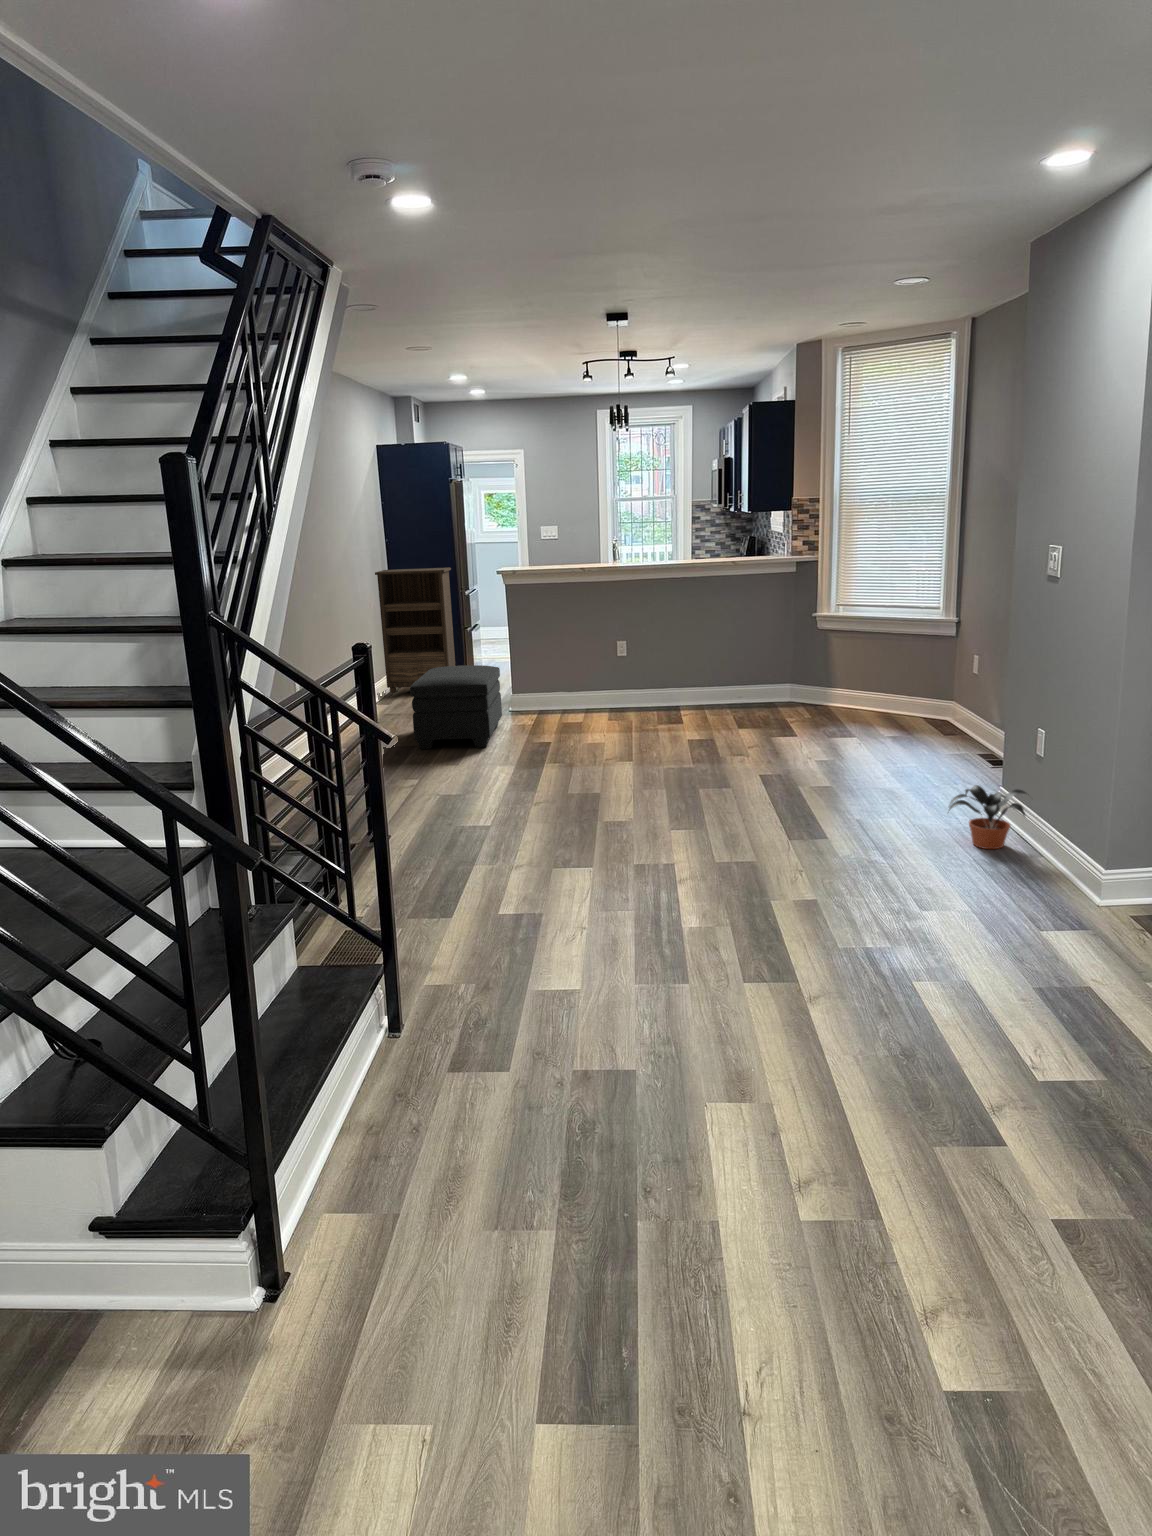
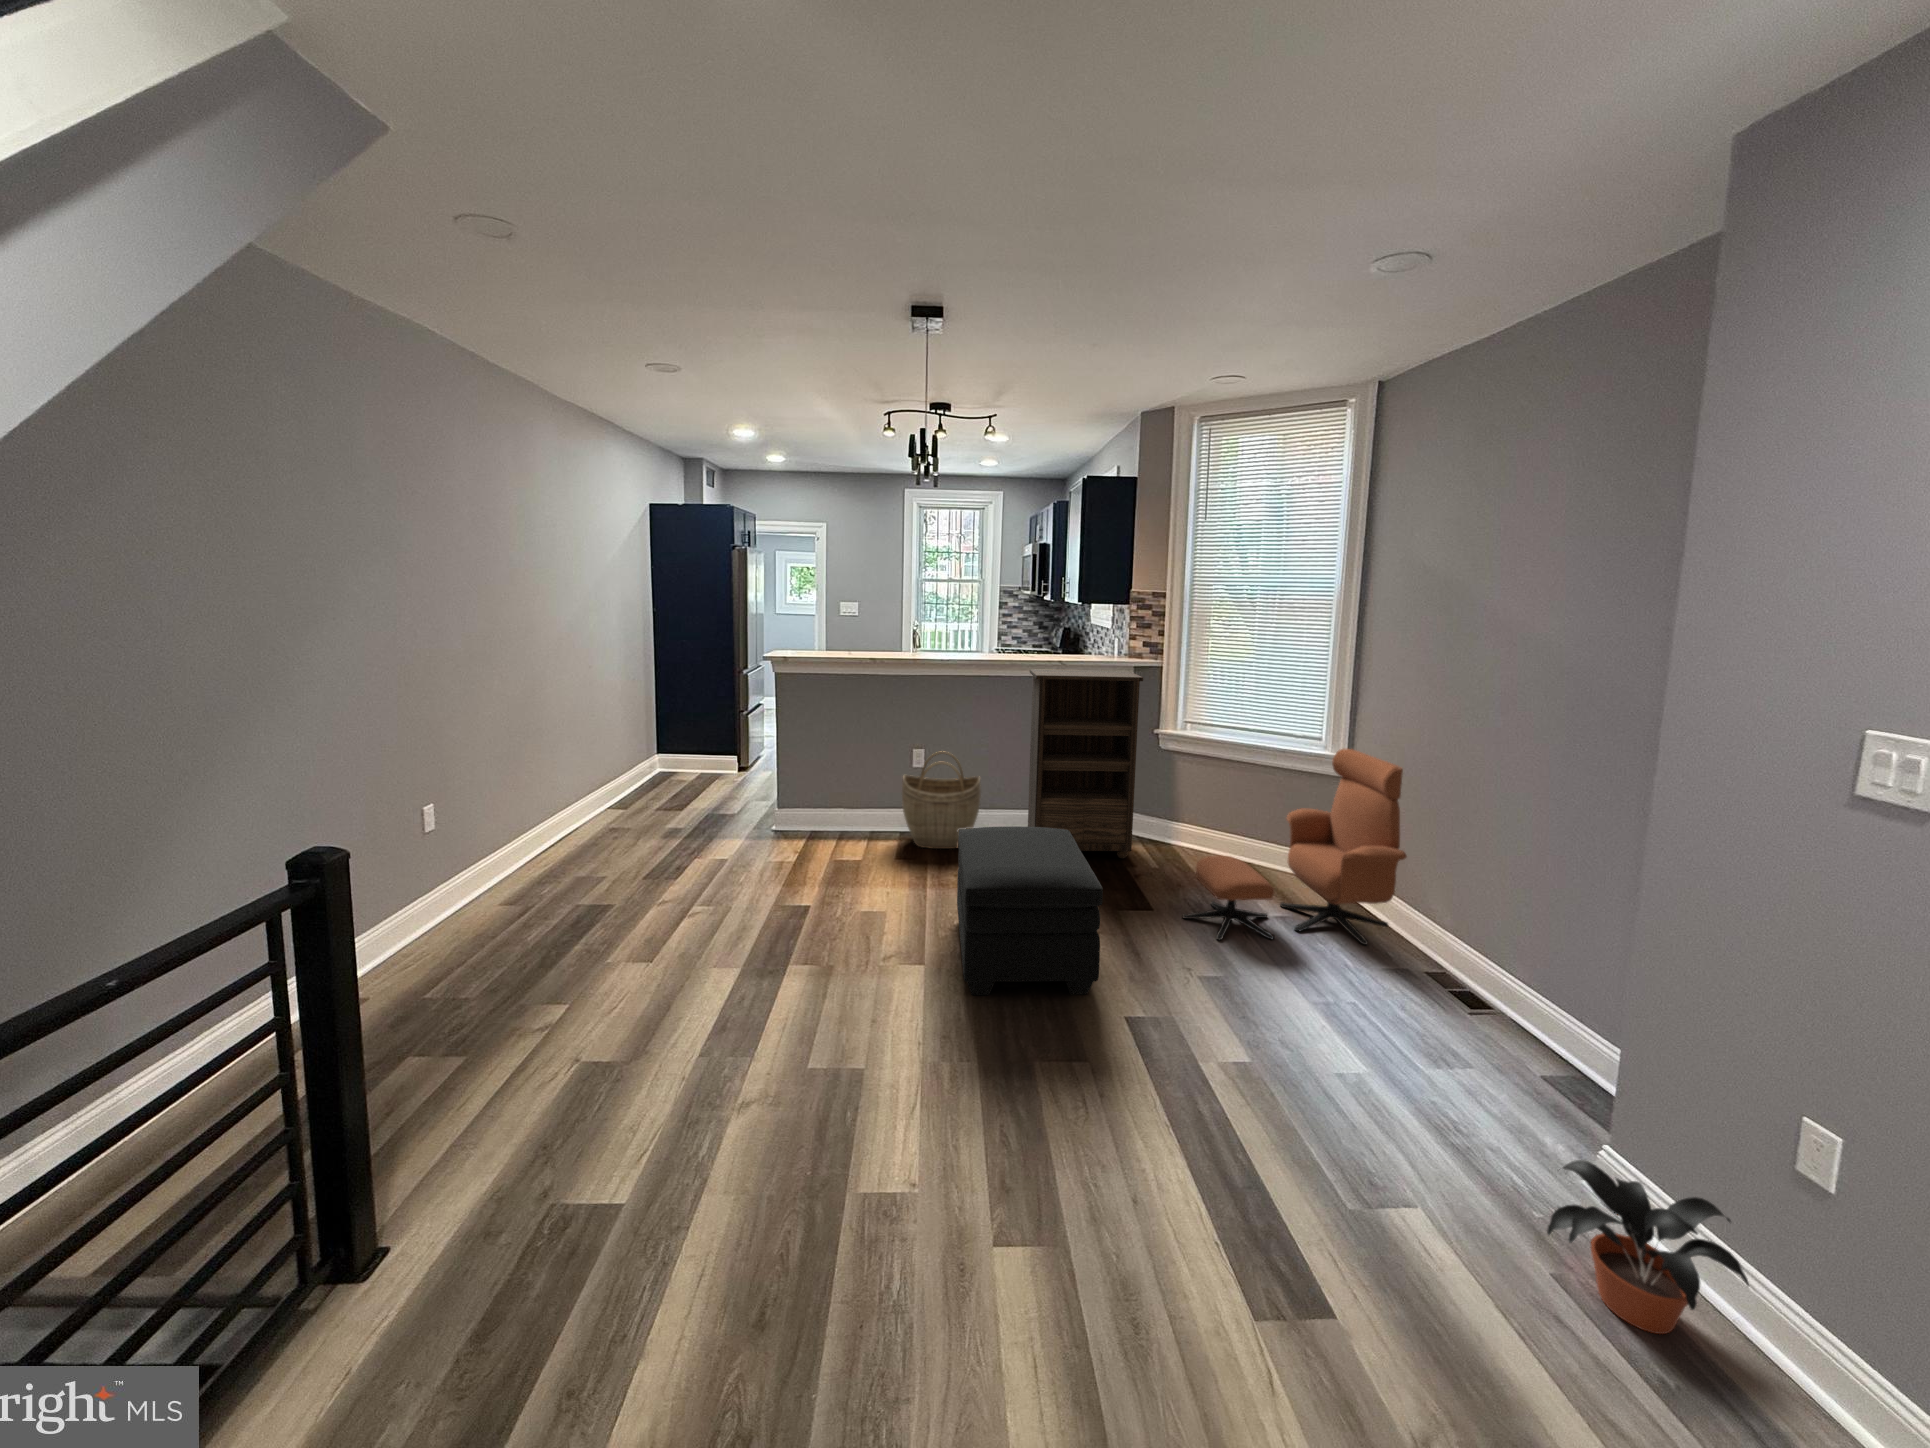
bookshelf: present [375,568,455,693] -> present [1028,669,1143,858]
lounge chair: none [820,612,976,750] -> present [1182,749,1407,945]
woven basket: none [610,641,673,716] -> present [902,751,981,849]
ottoman: present [410,665,502,749] -> present [957,826,1103,995]

